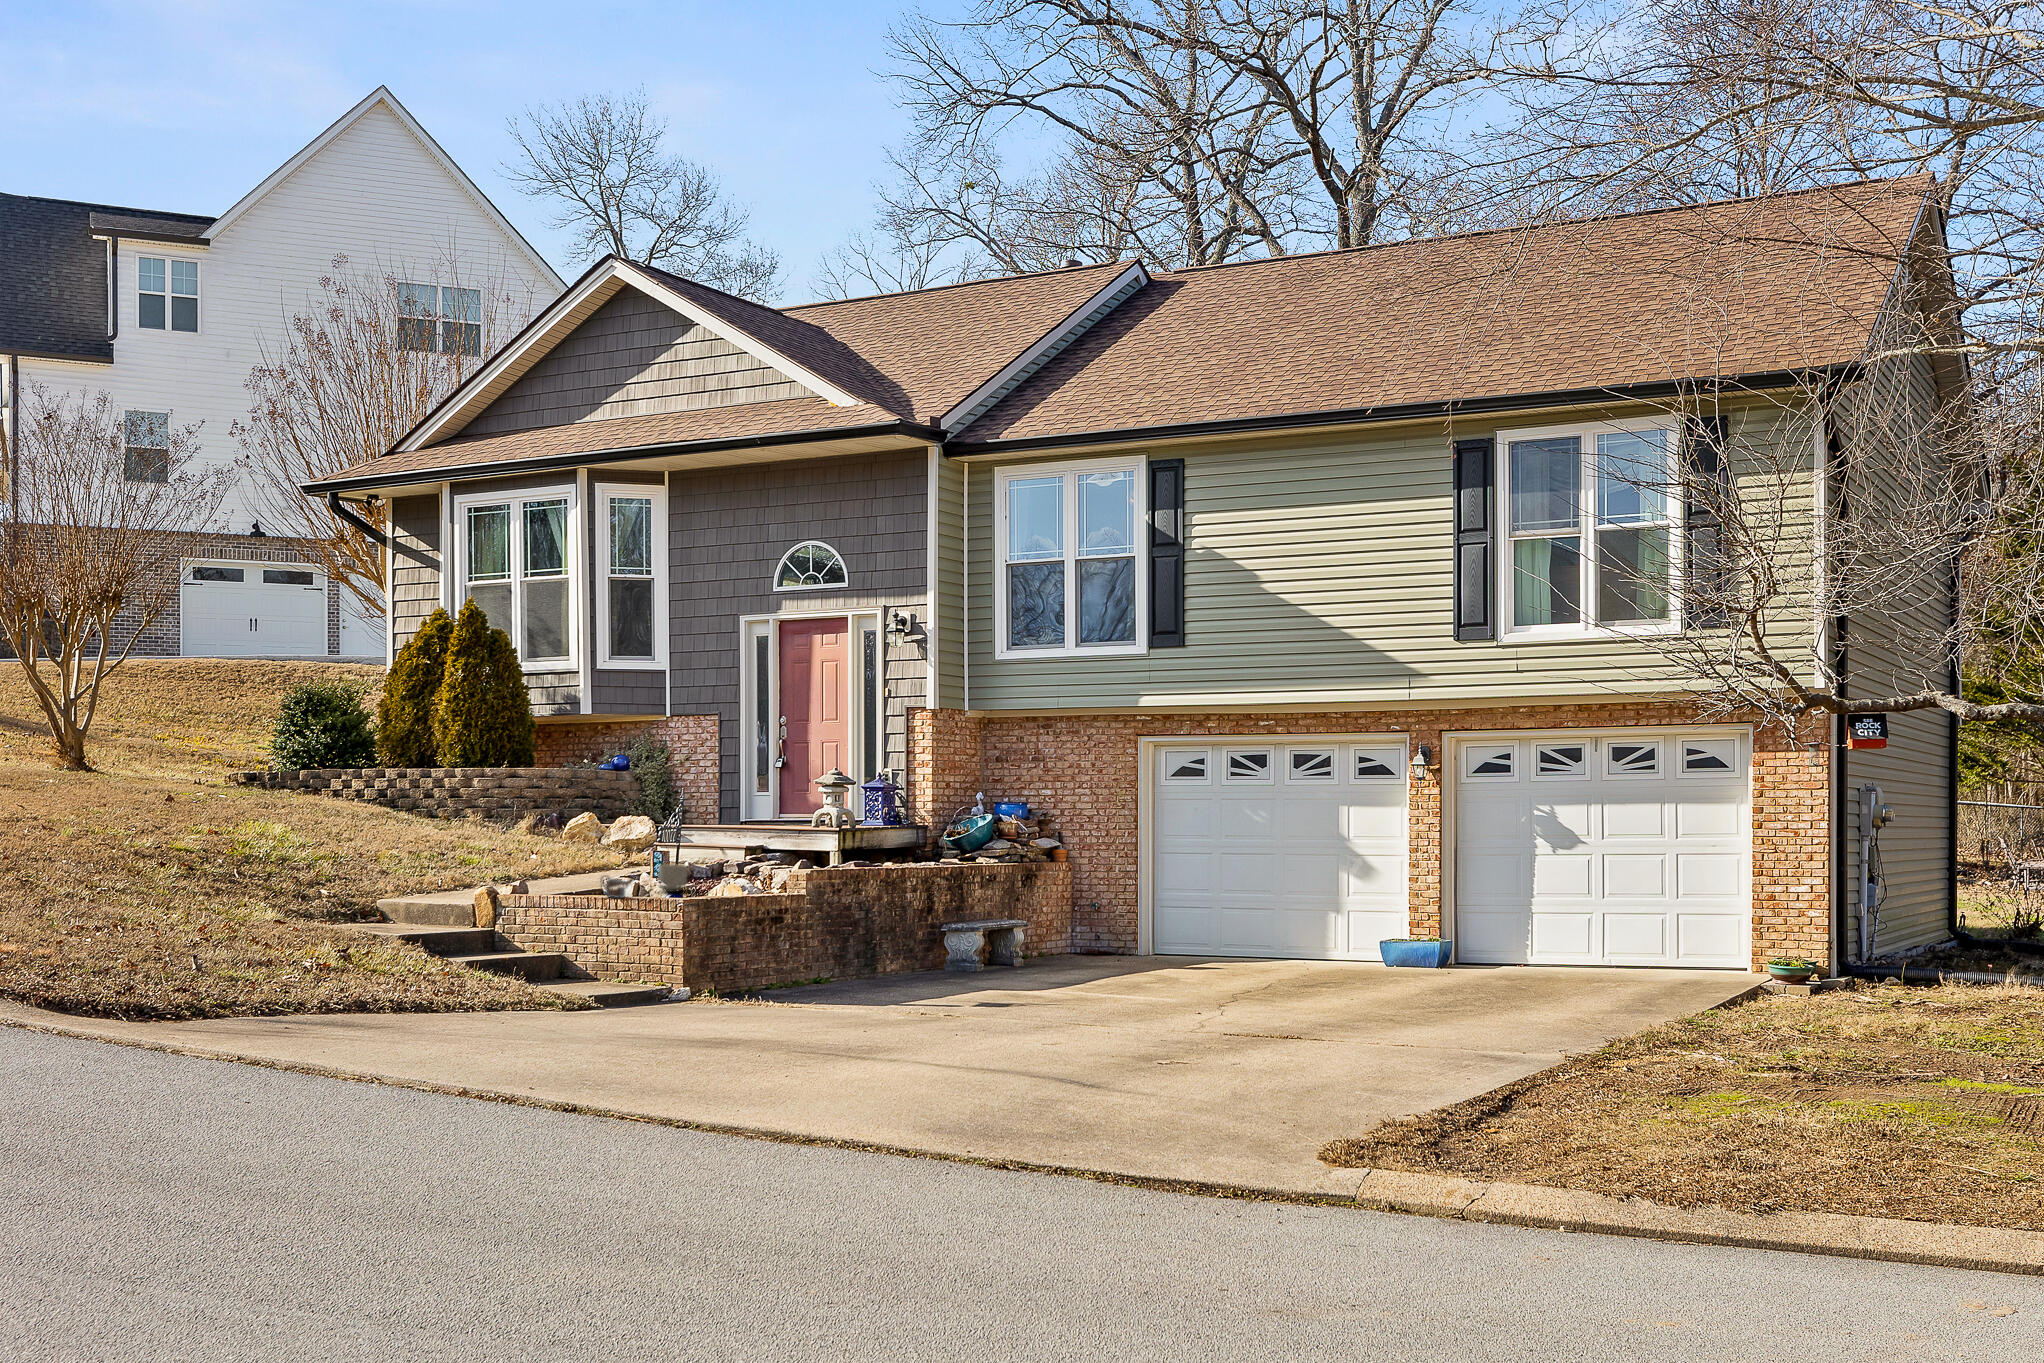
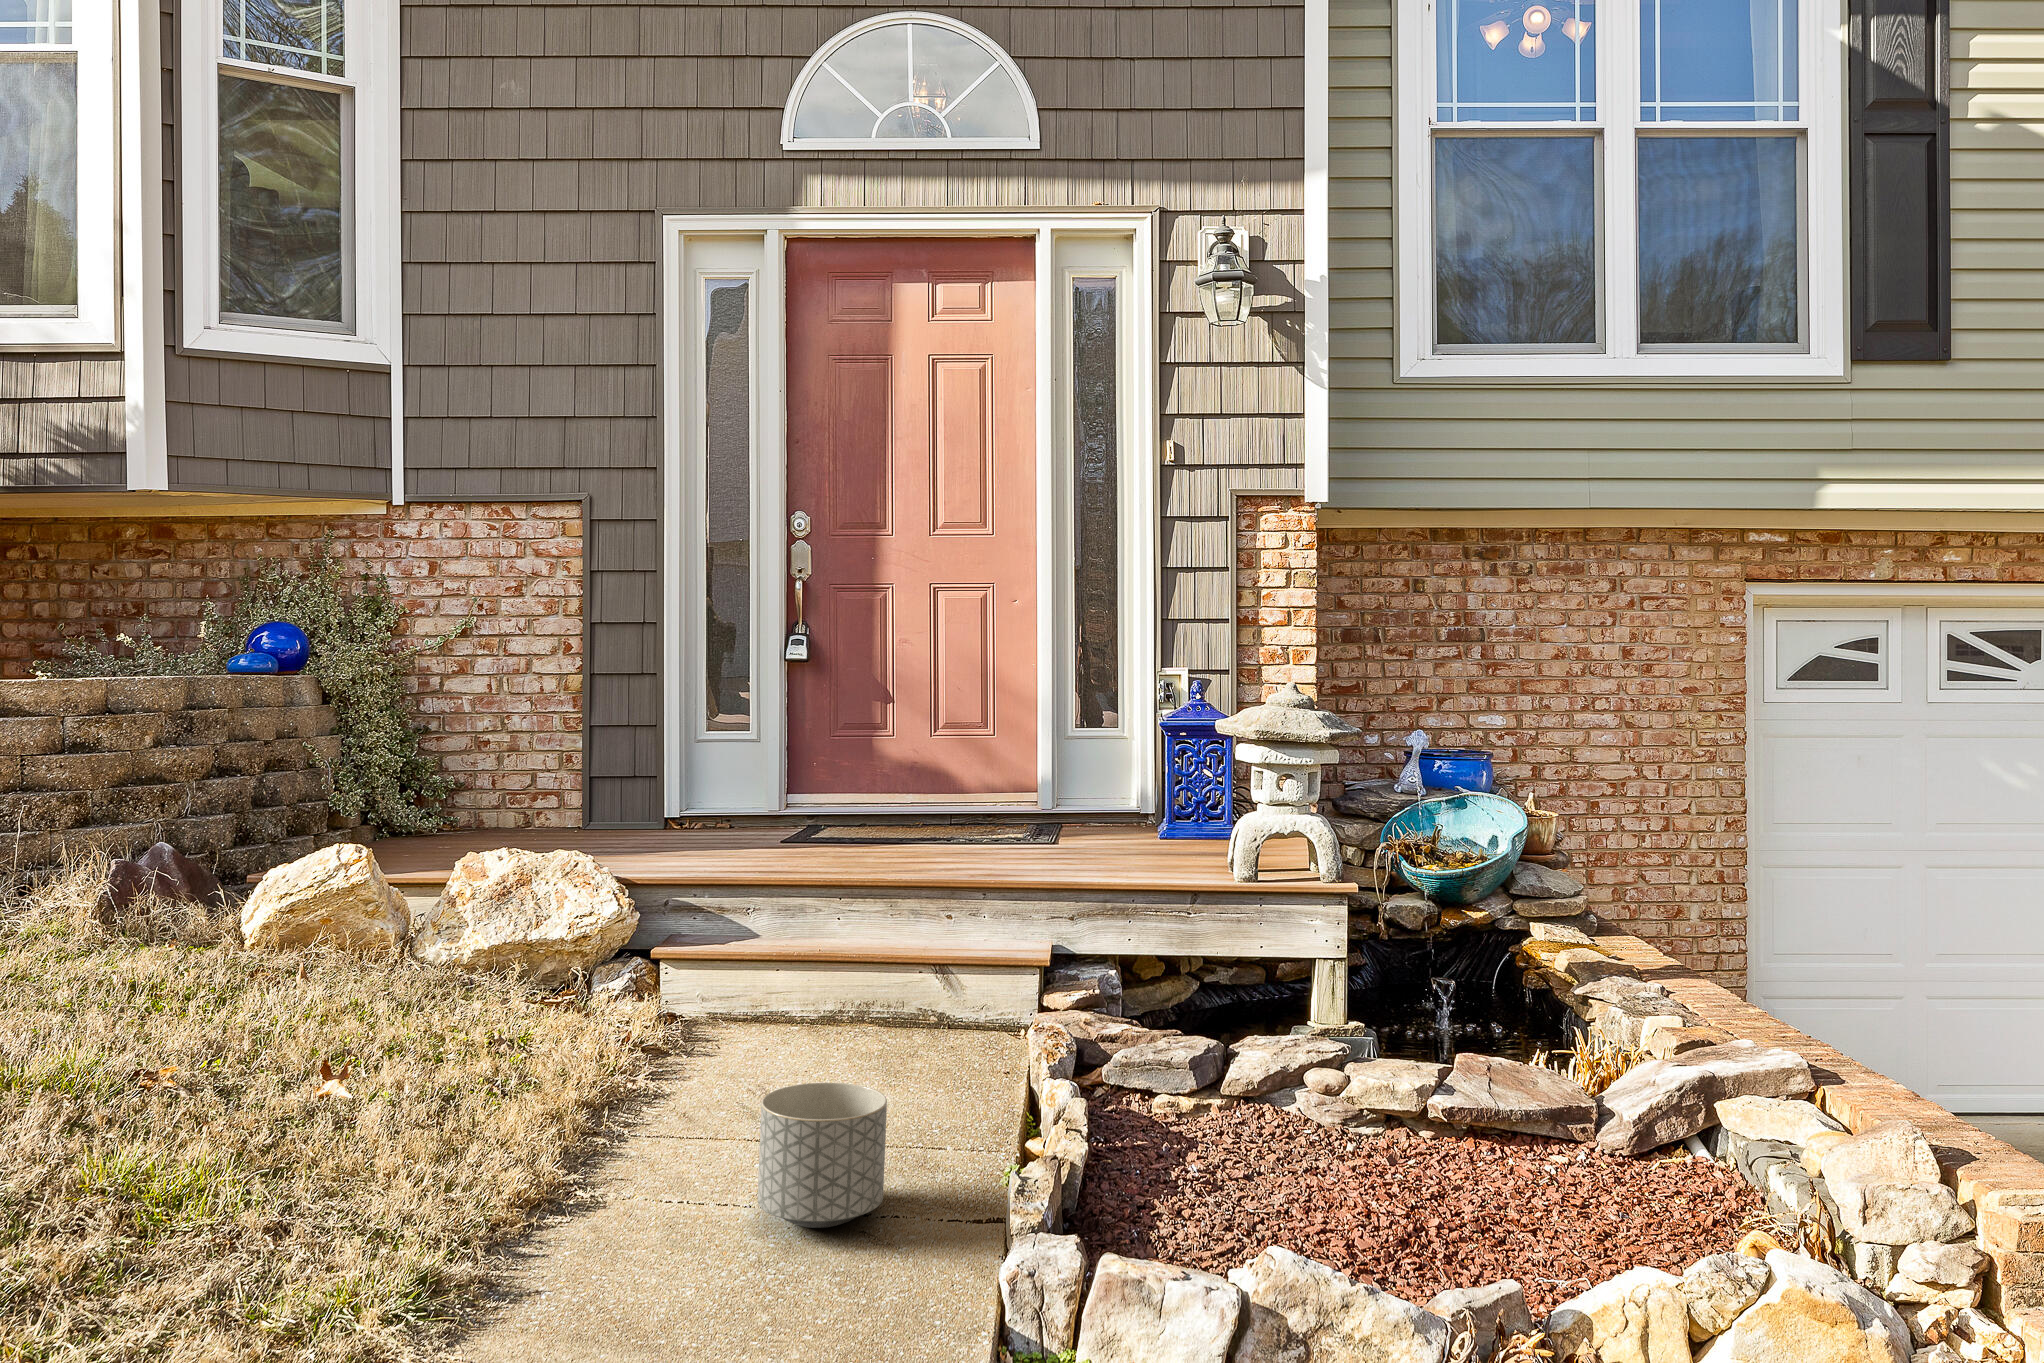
watering can: present [601,875,633,898] -> none [505,1207,712,1323]

